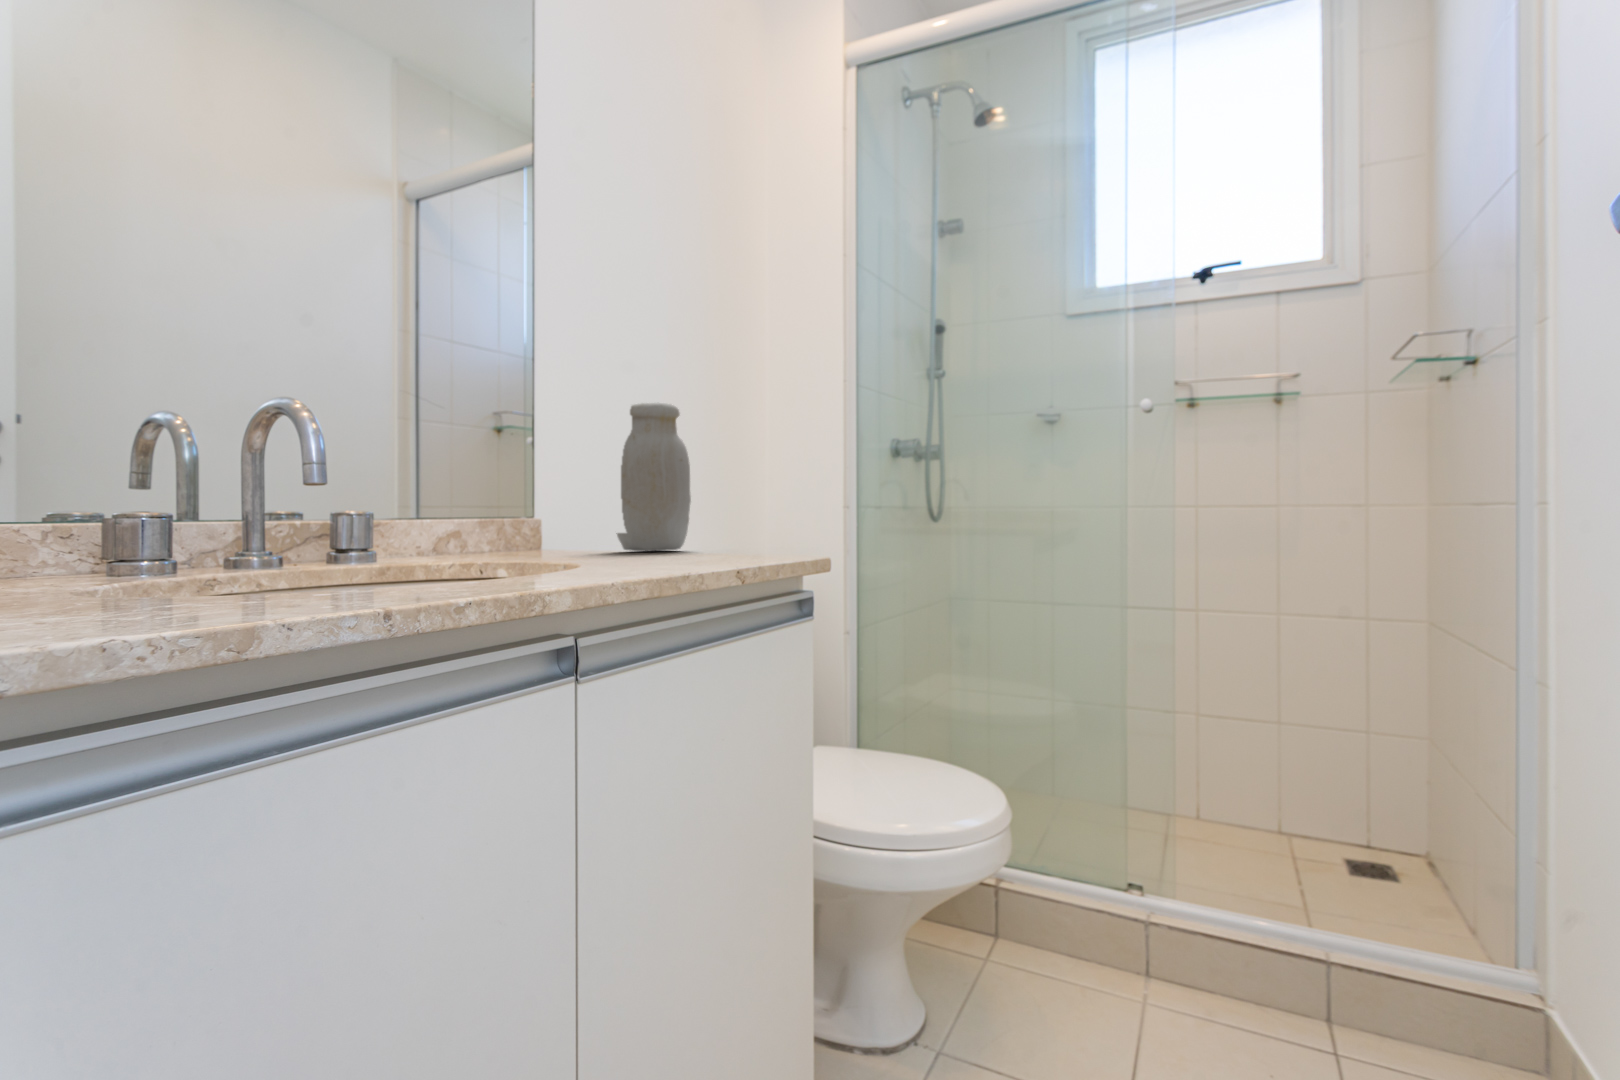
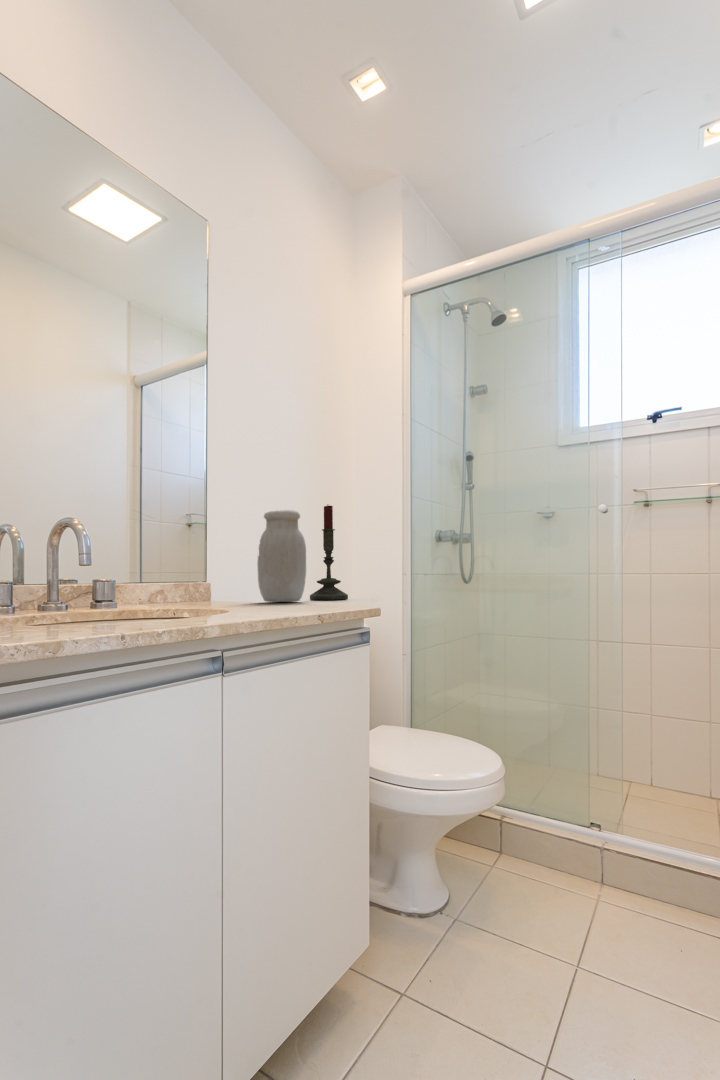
candle: none [694,395,753,547] -> present [310,505,348,600]

